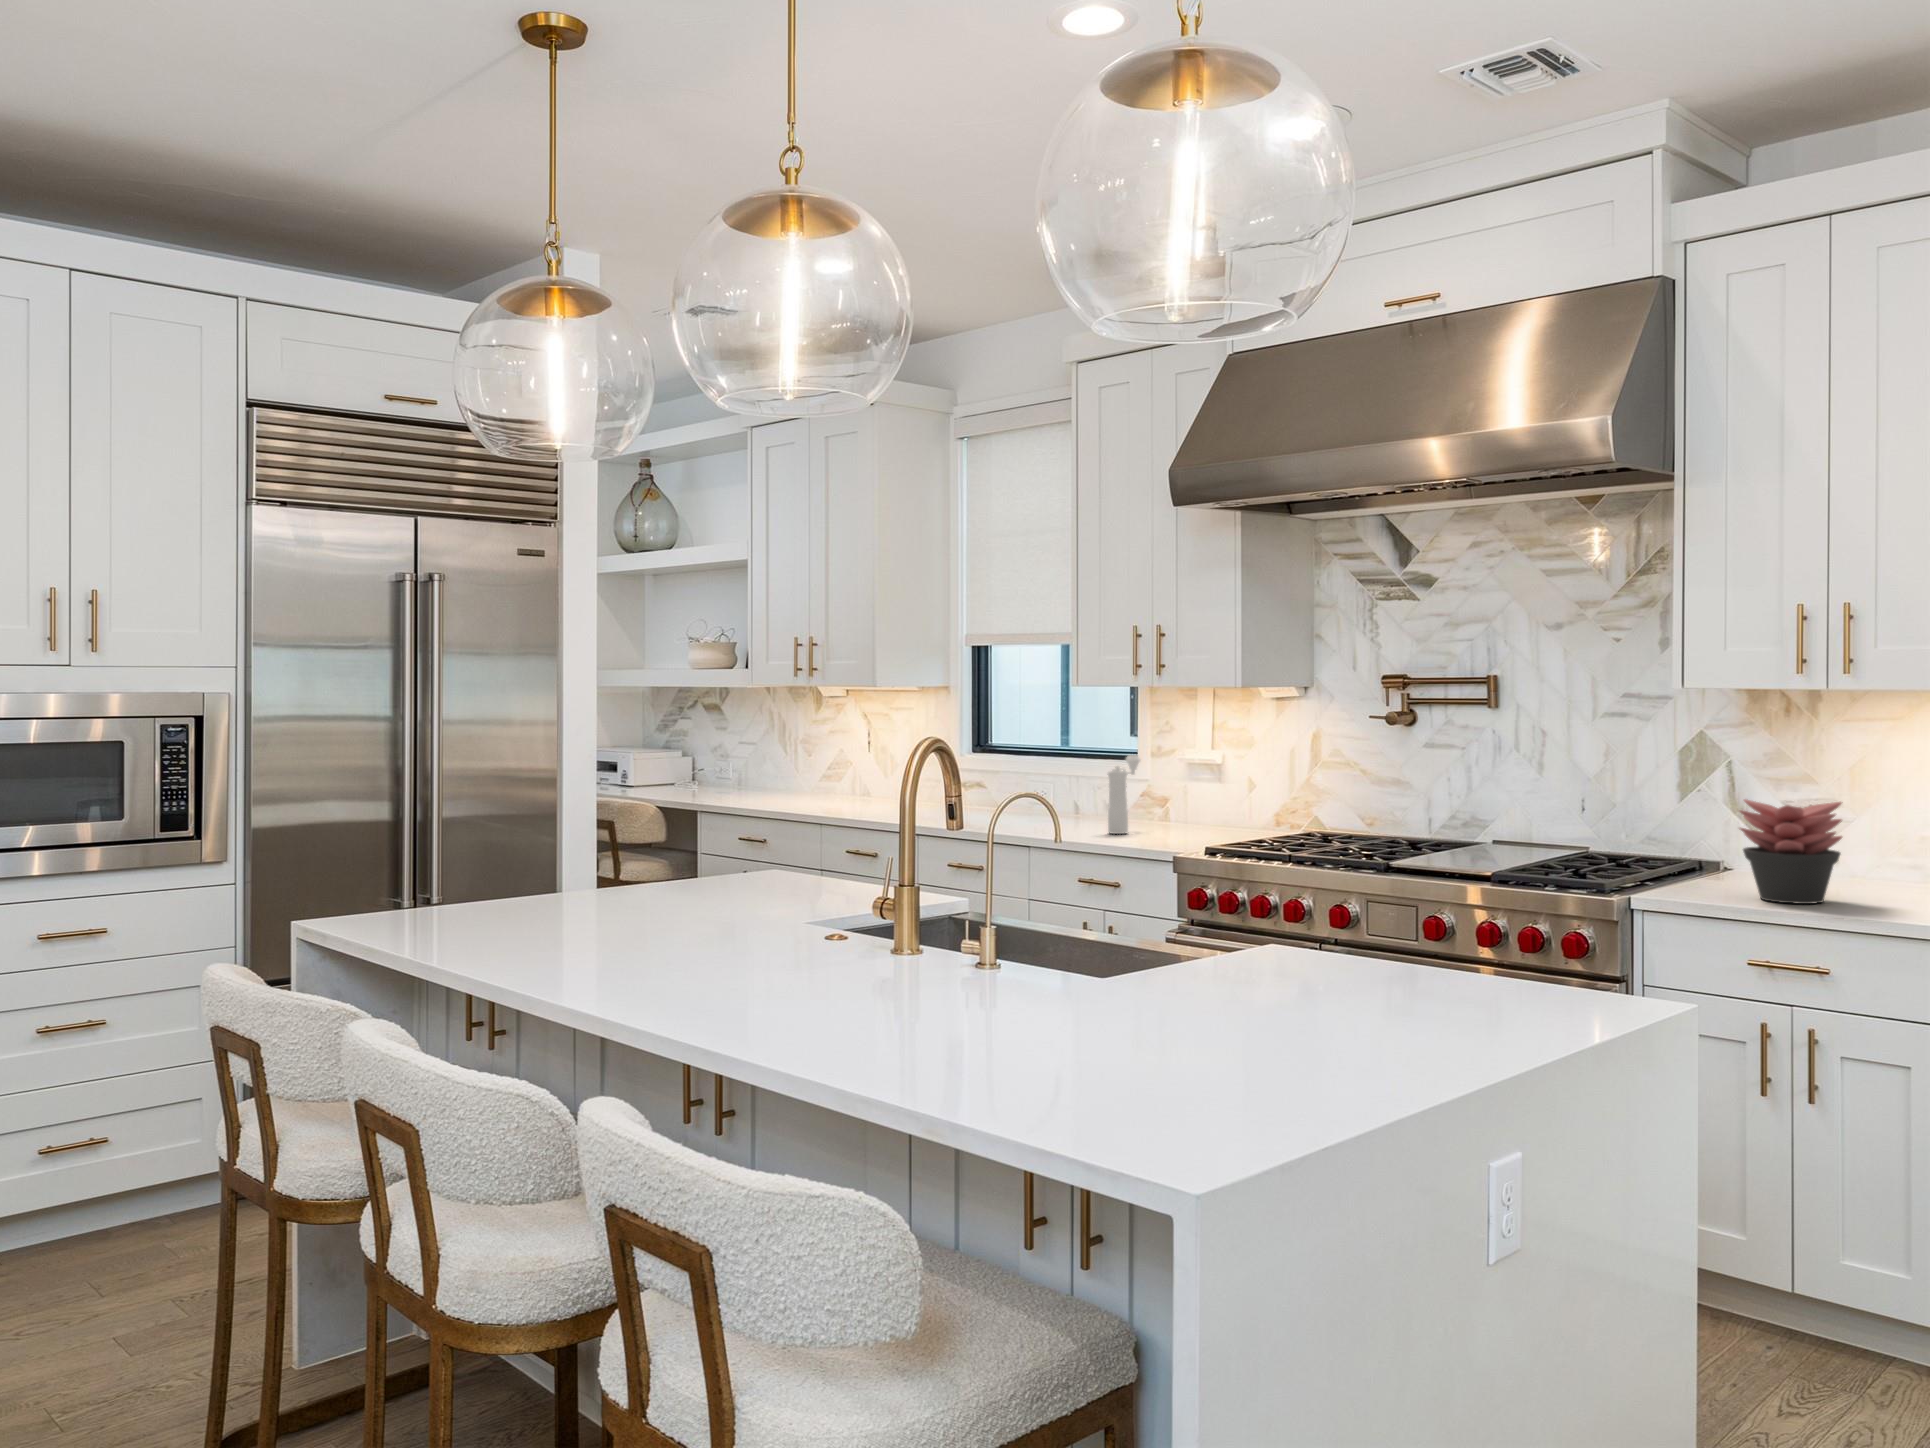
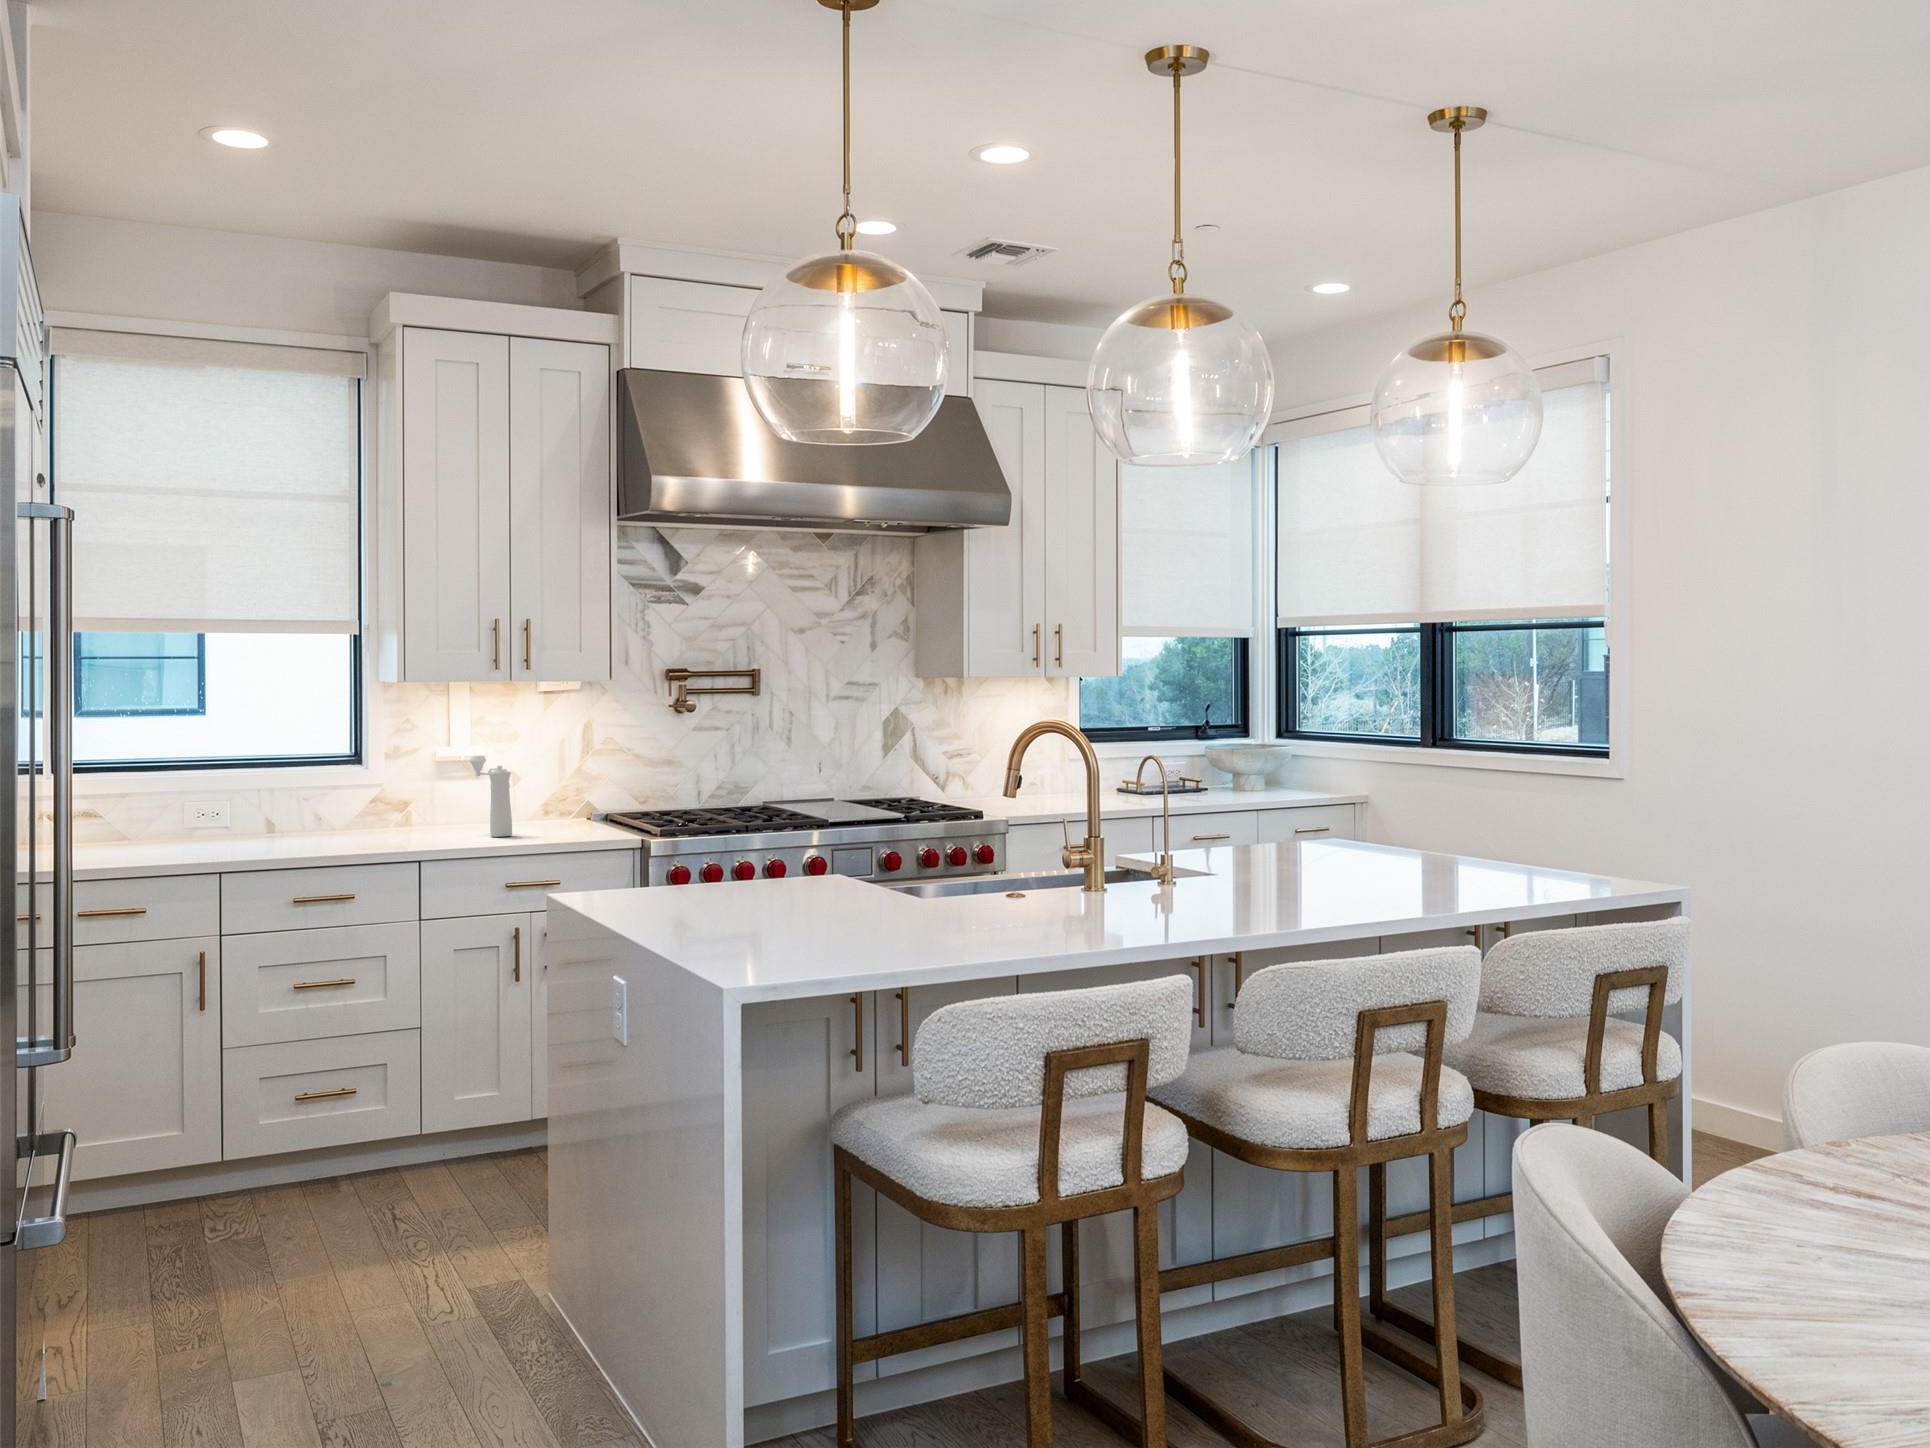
succulent plant: present [1739,799,1842,904] -> none [1032,743,1092,806]

